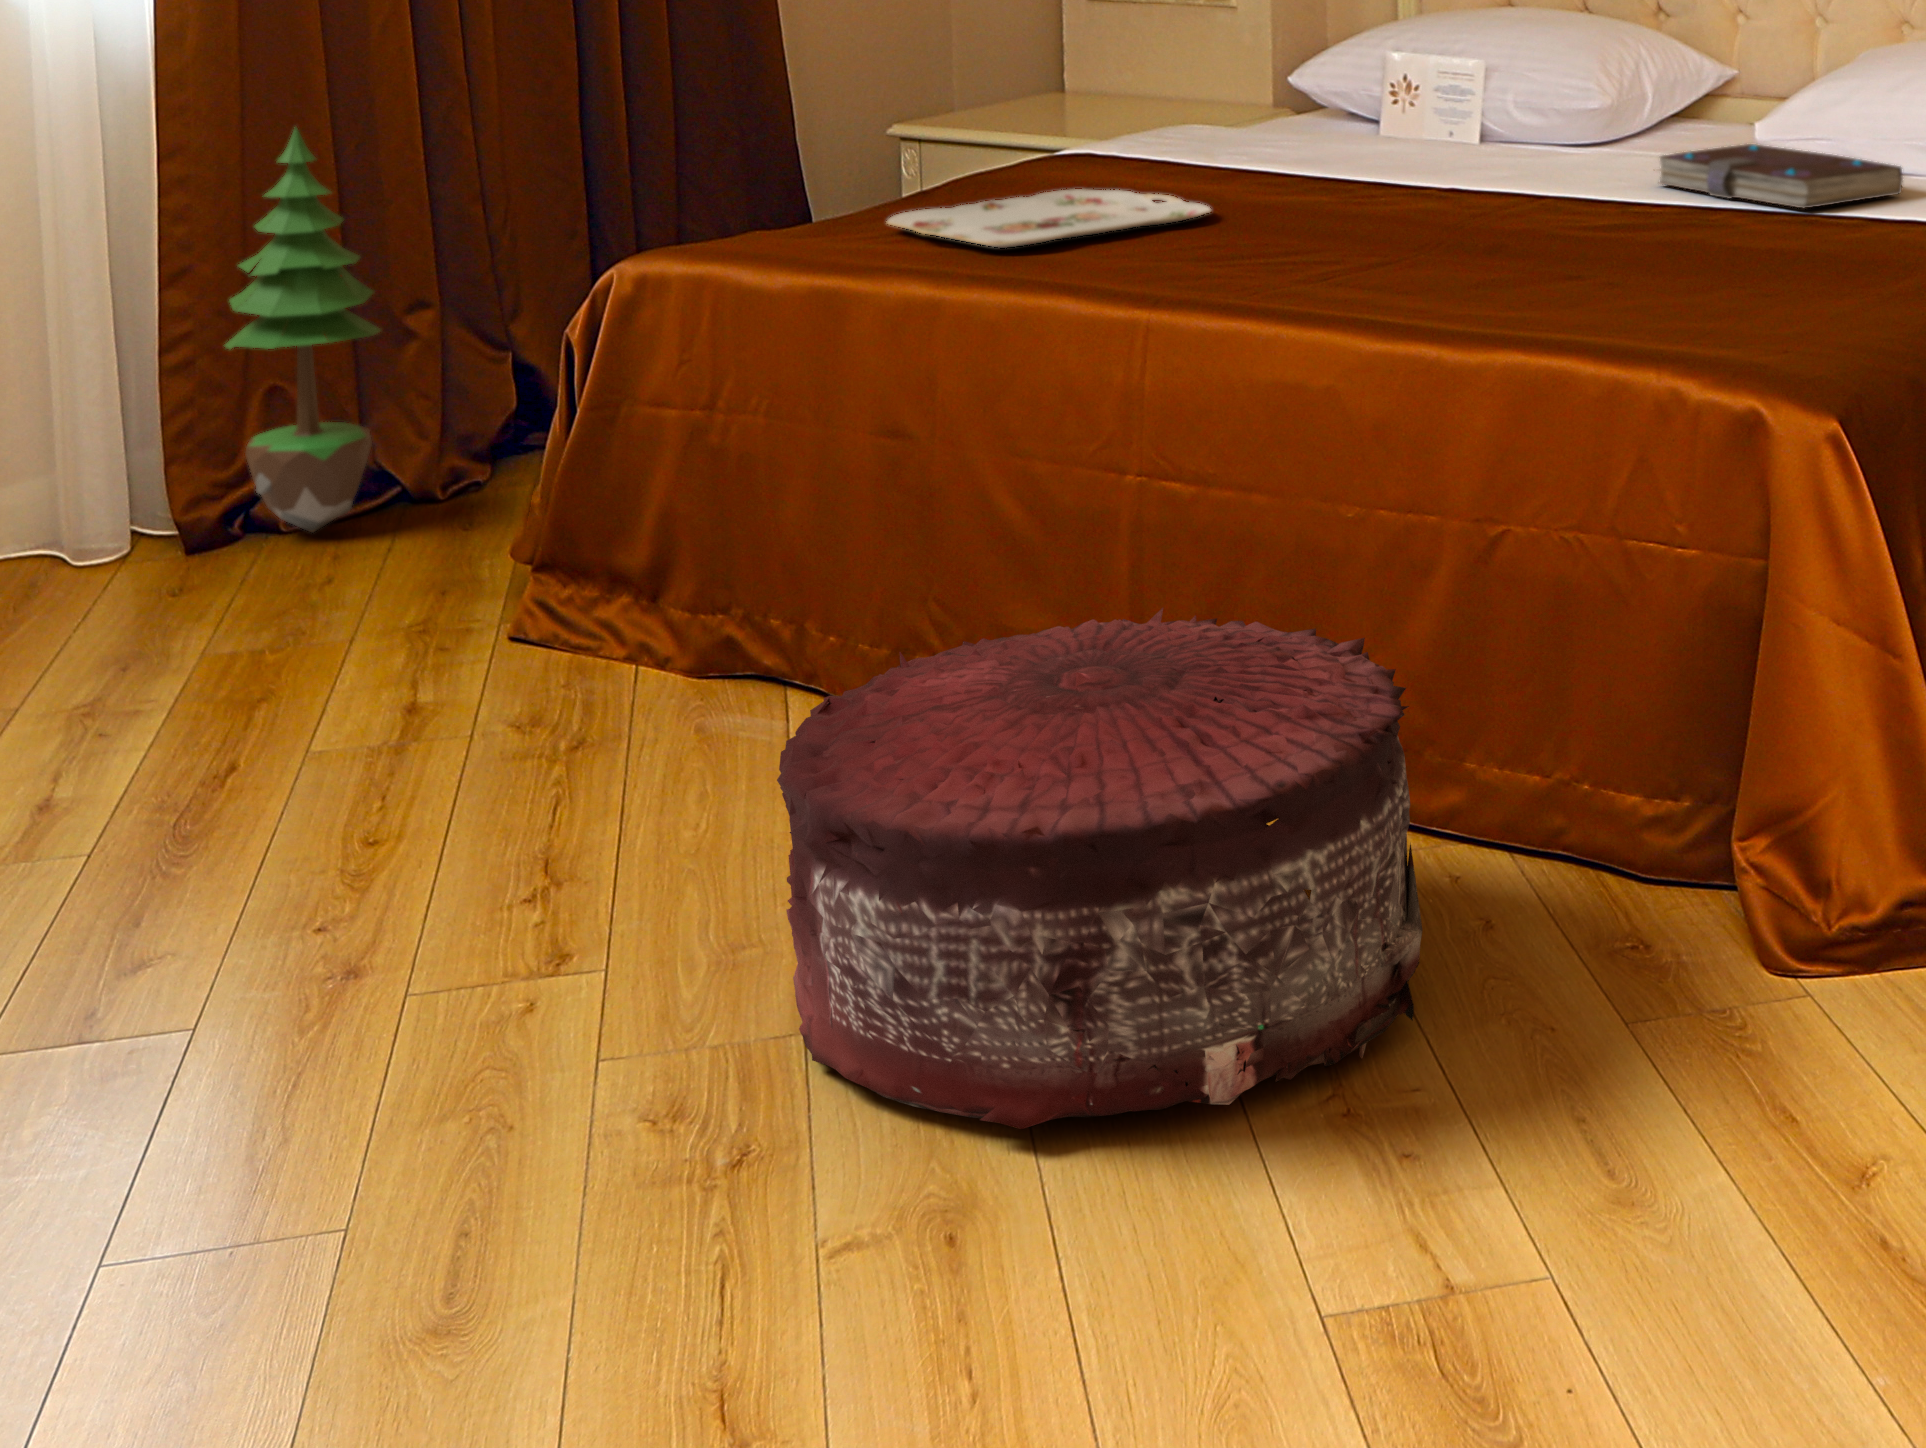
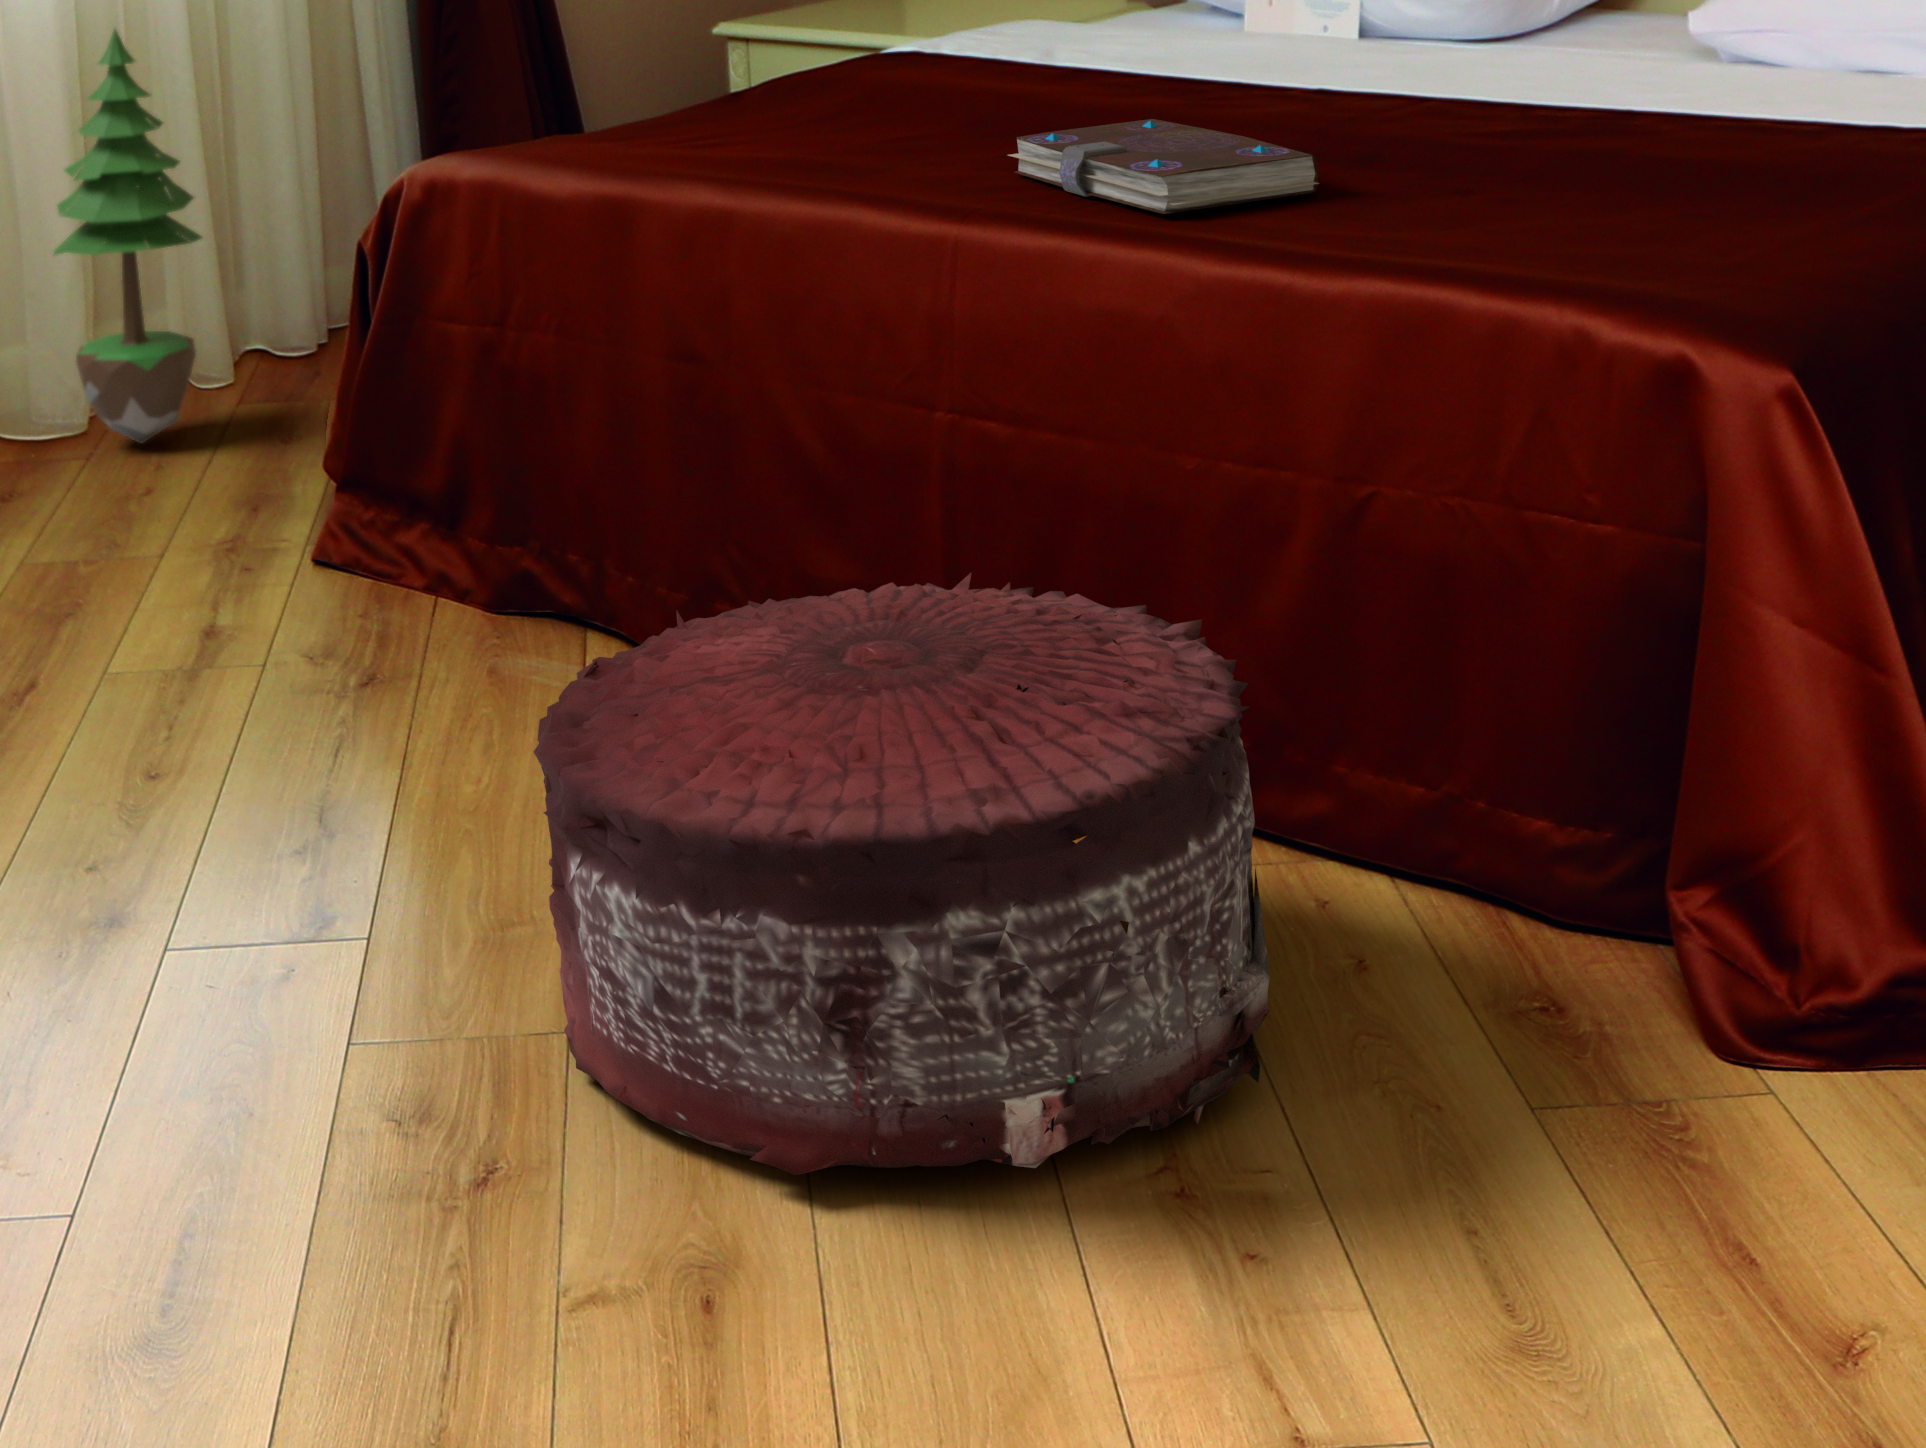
book: present [1659,144,1903,208] -> present [1009,119,1319,214]
serving tray: present [887,189,1211,248] -> none [692,92,1048,157]

